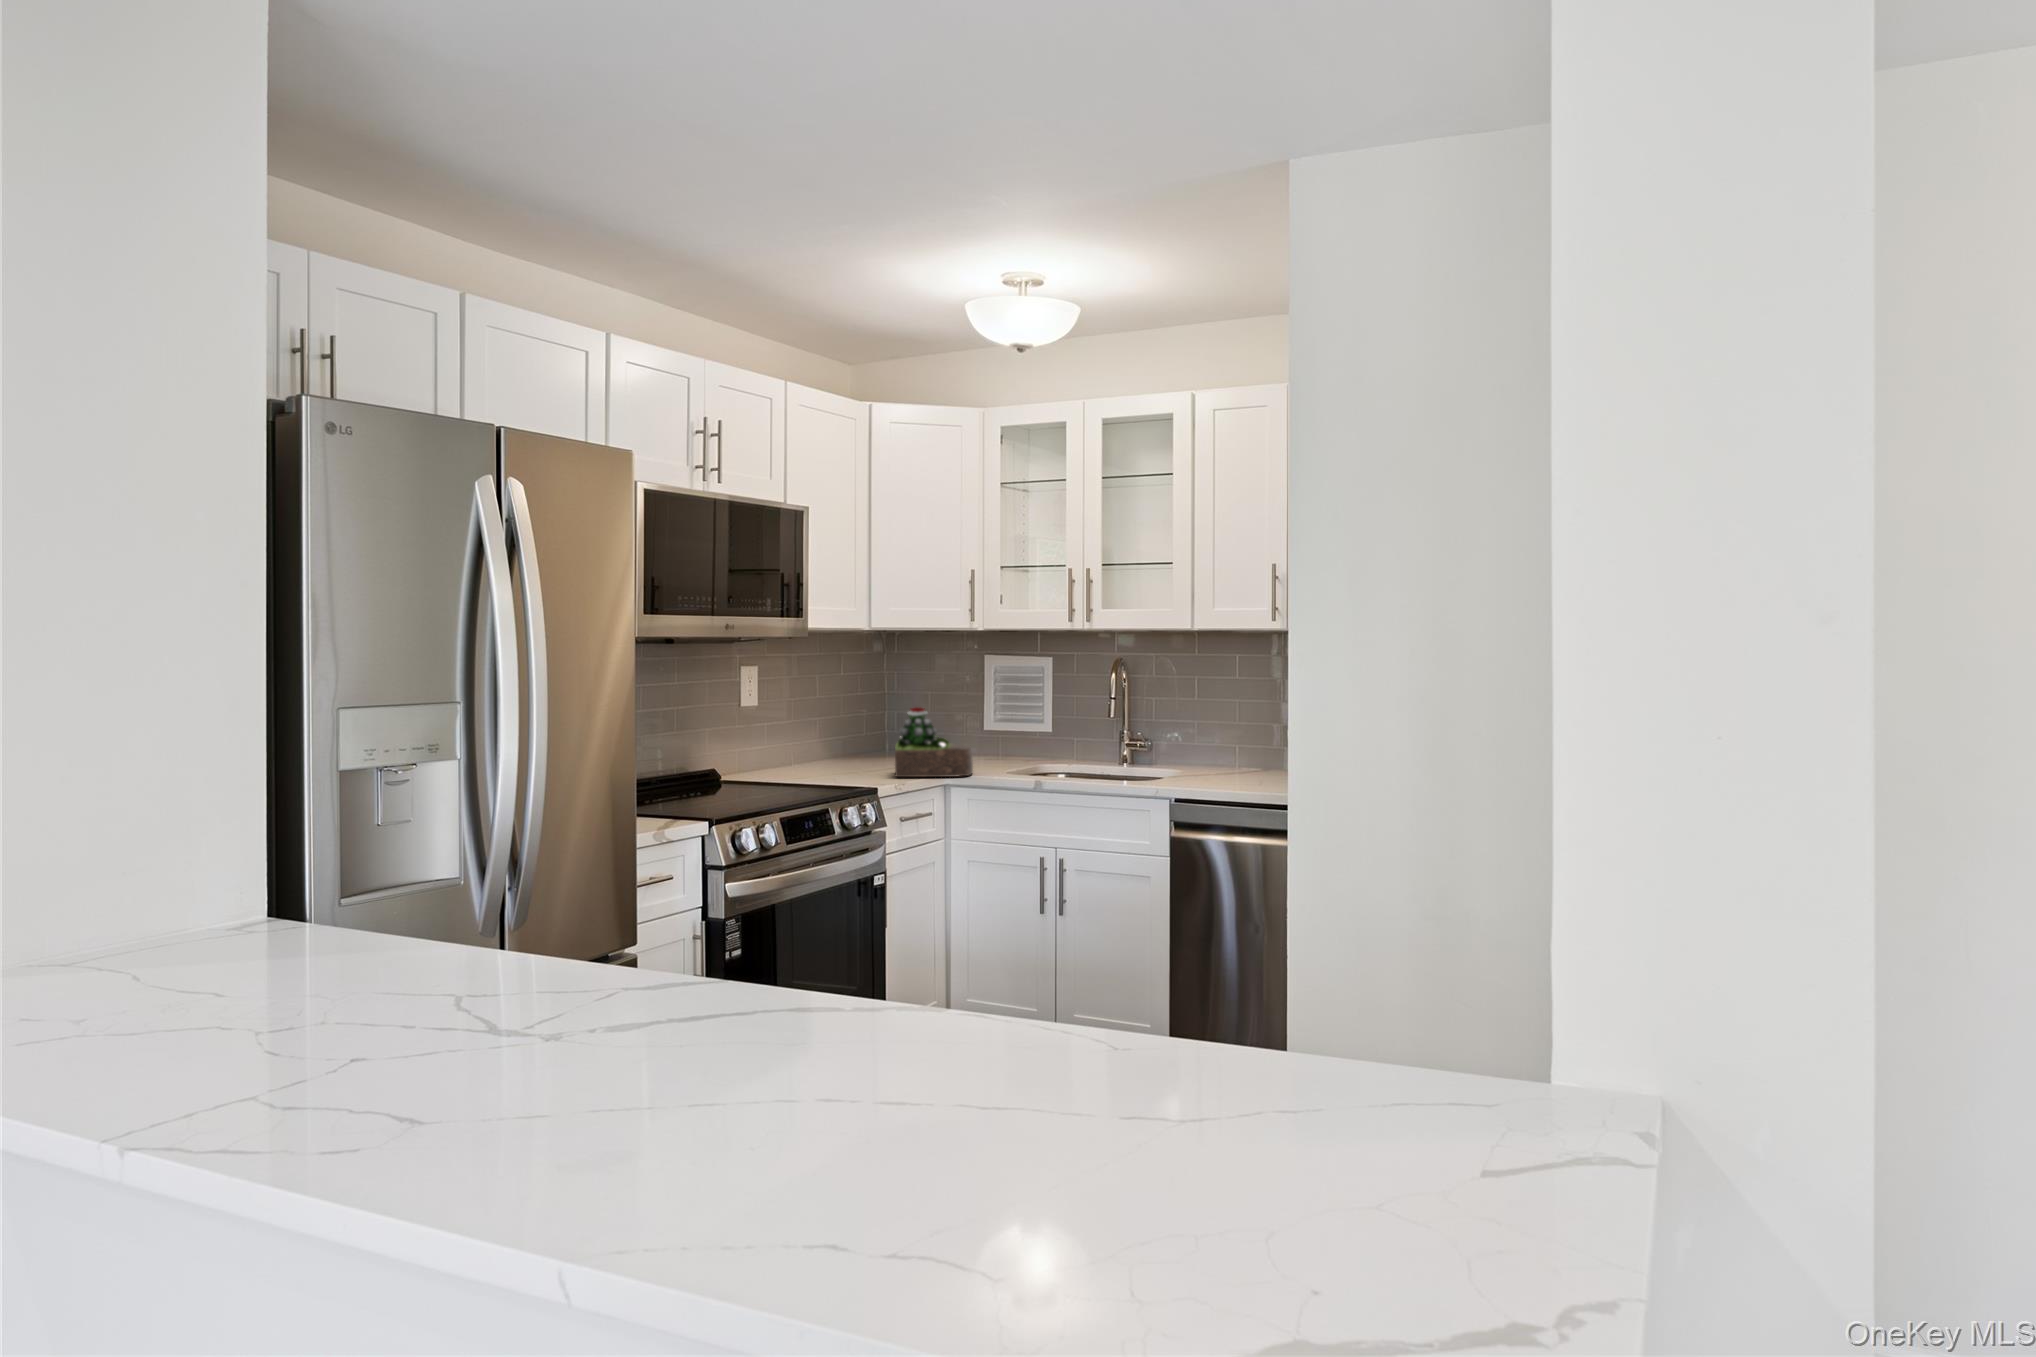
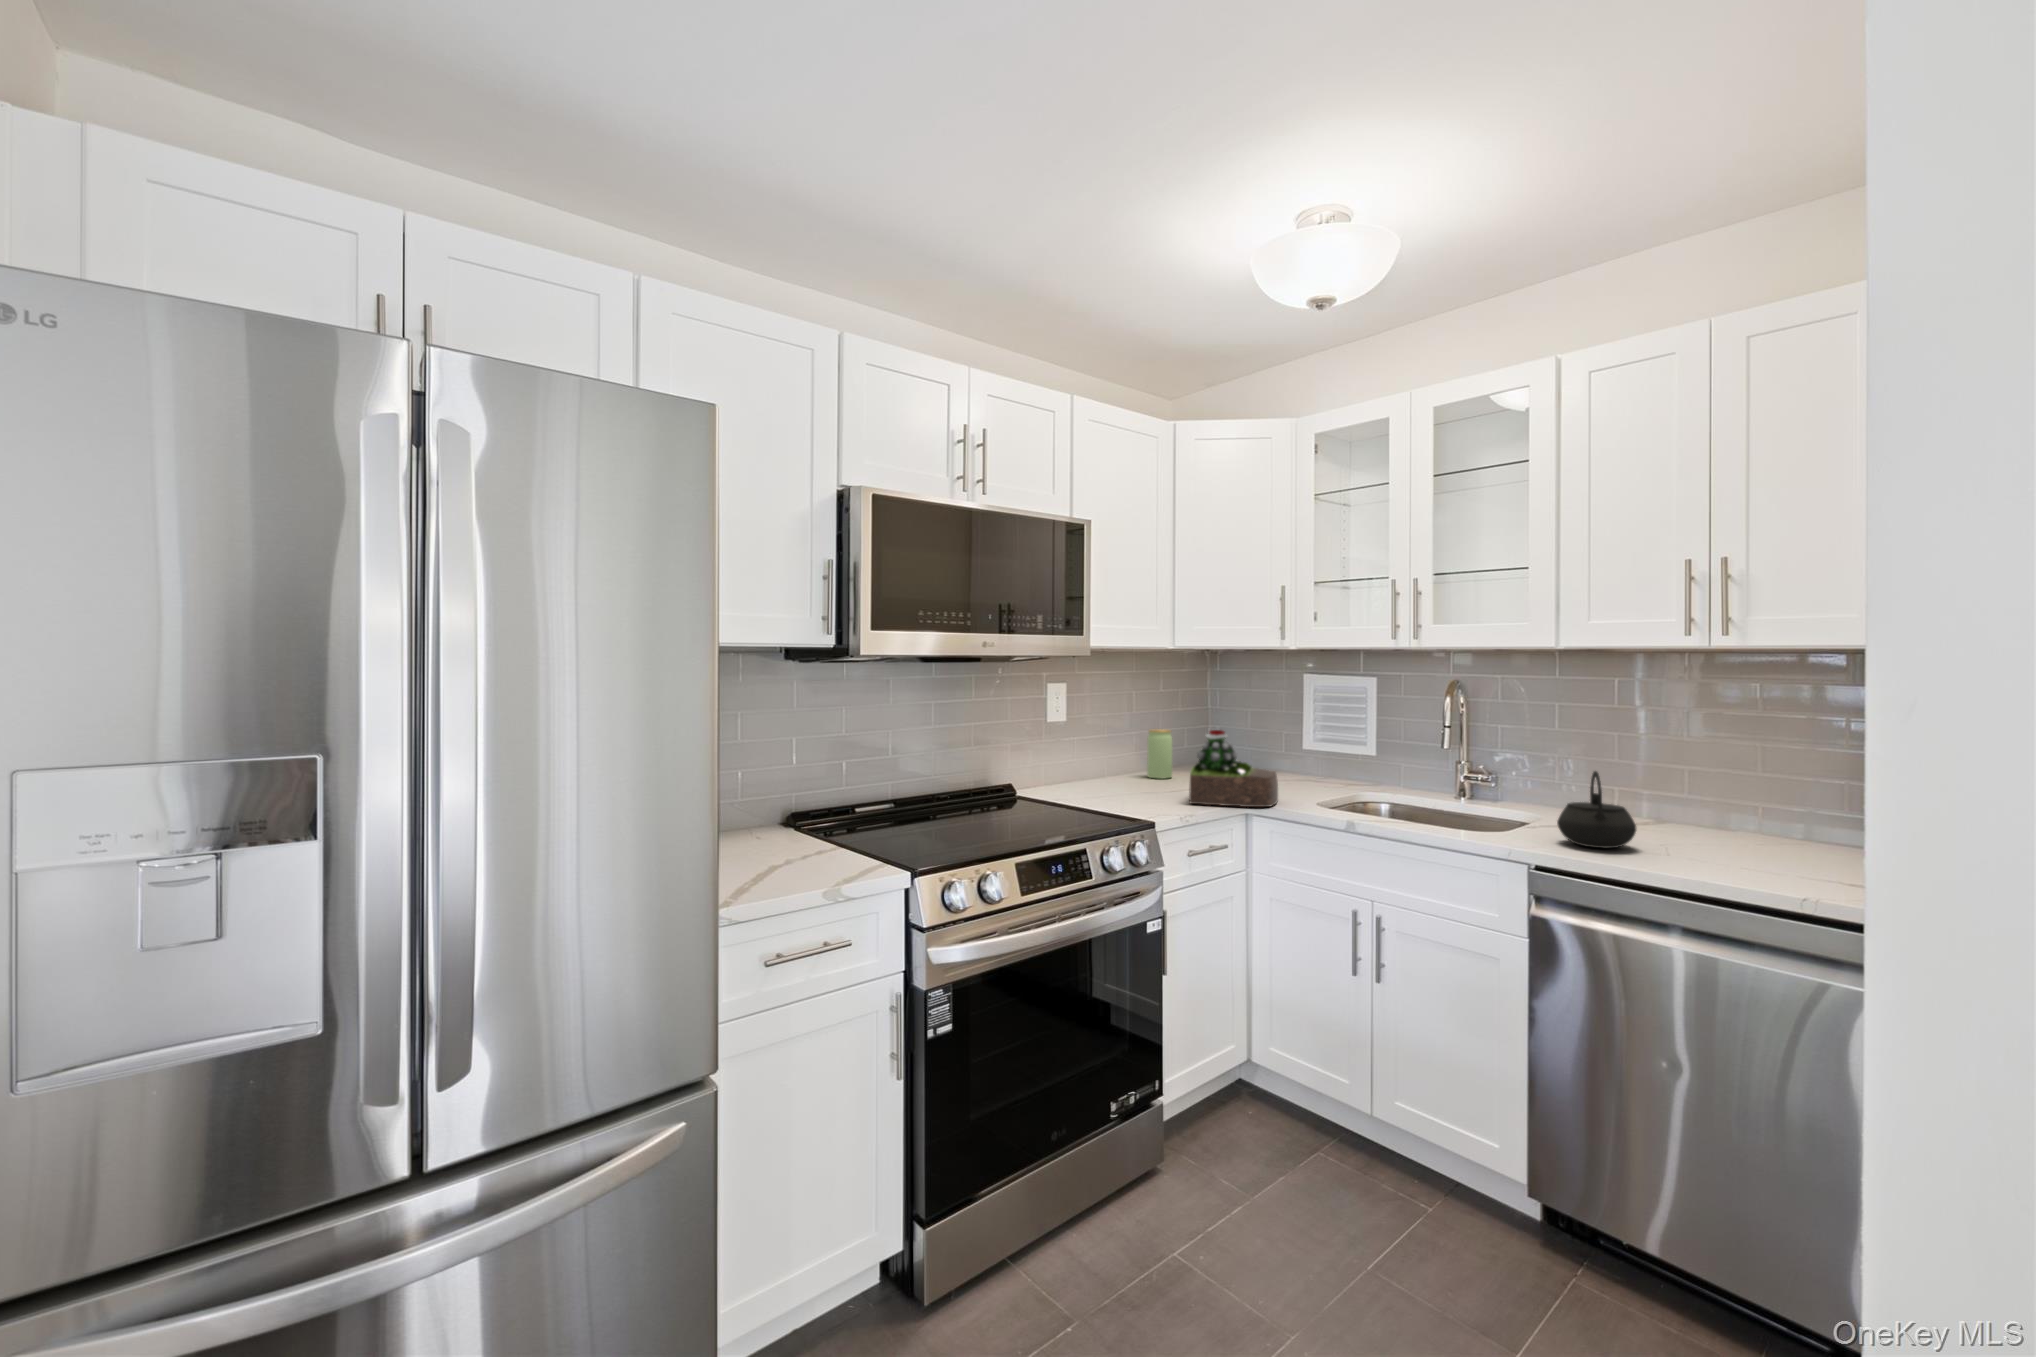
jar: none [836,713,862,762] -> present [1147,729,1172,779]
kettle: none [1191,727,1243,785] -> present [1557,771,1636,848]

